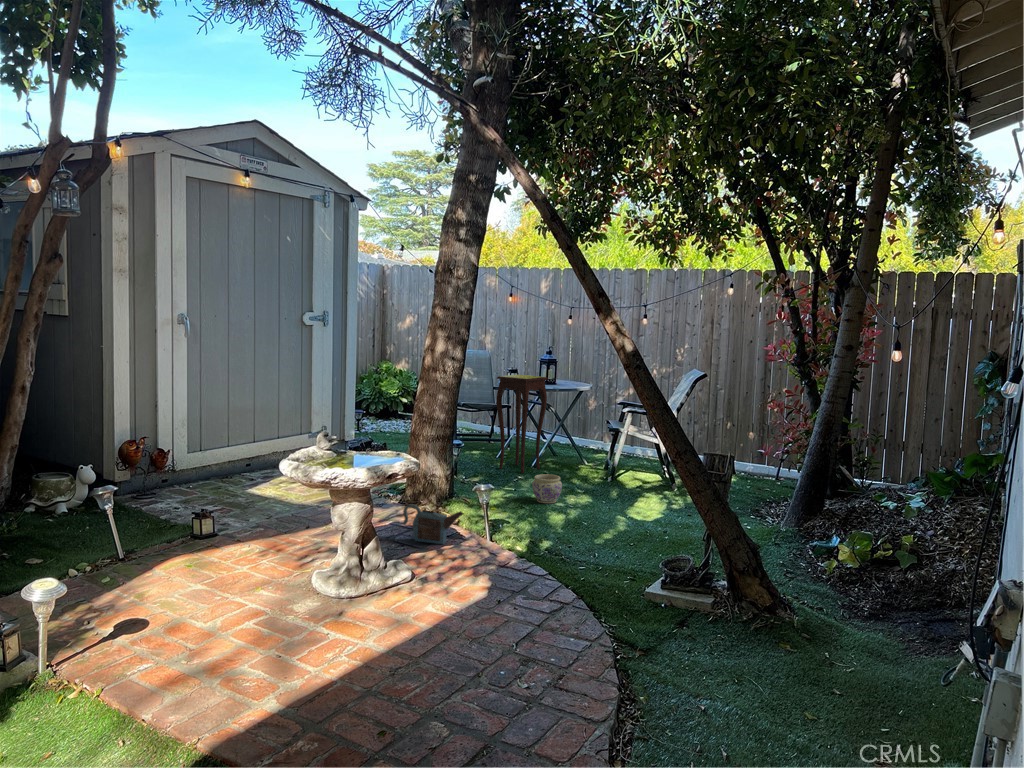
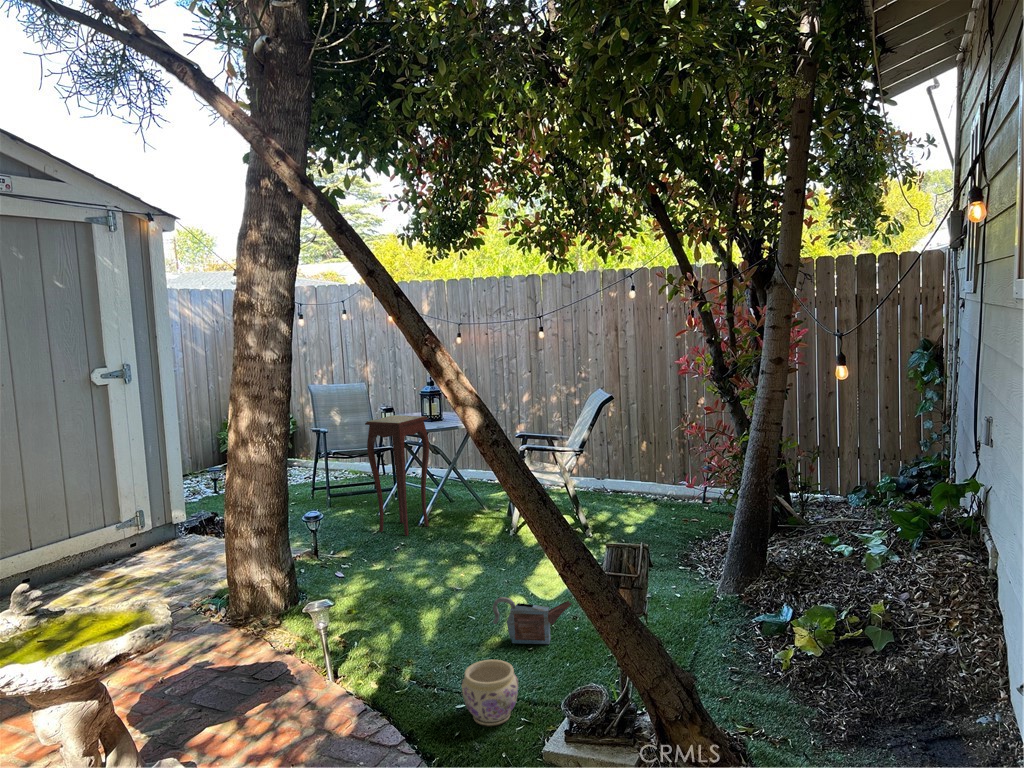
planter: present [532,474,562,504] -> present [462,660,518,727]
watering can: present [403,504,464,544] -> present [493,597,572,644]

